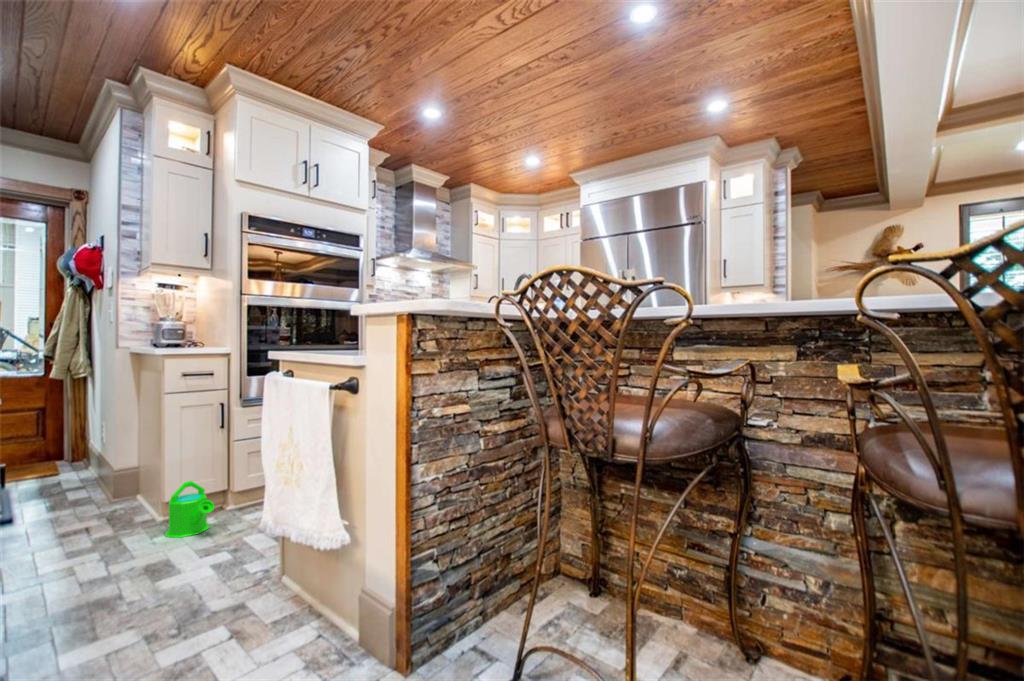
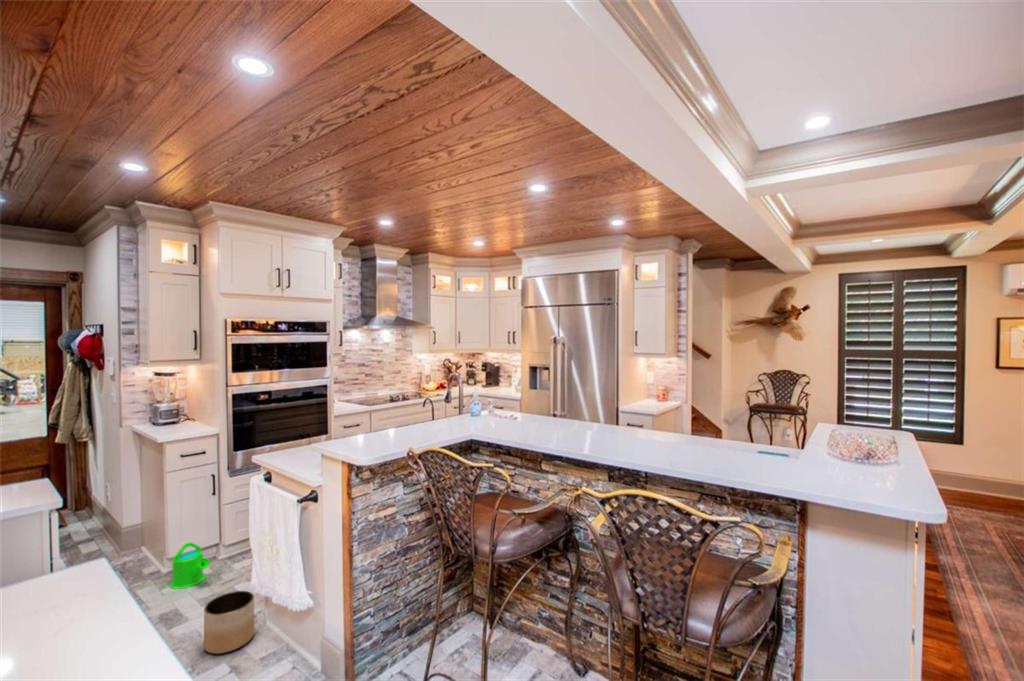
planter: none [197,533,266,613] -> present [204,591,255,654]

